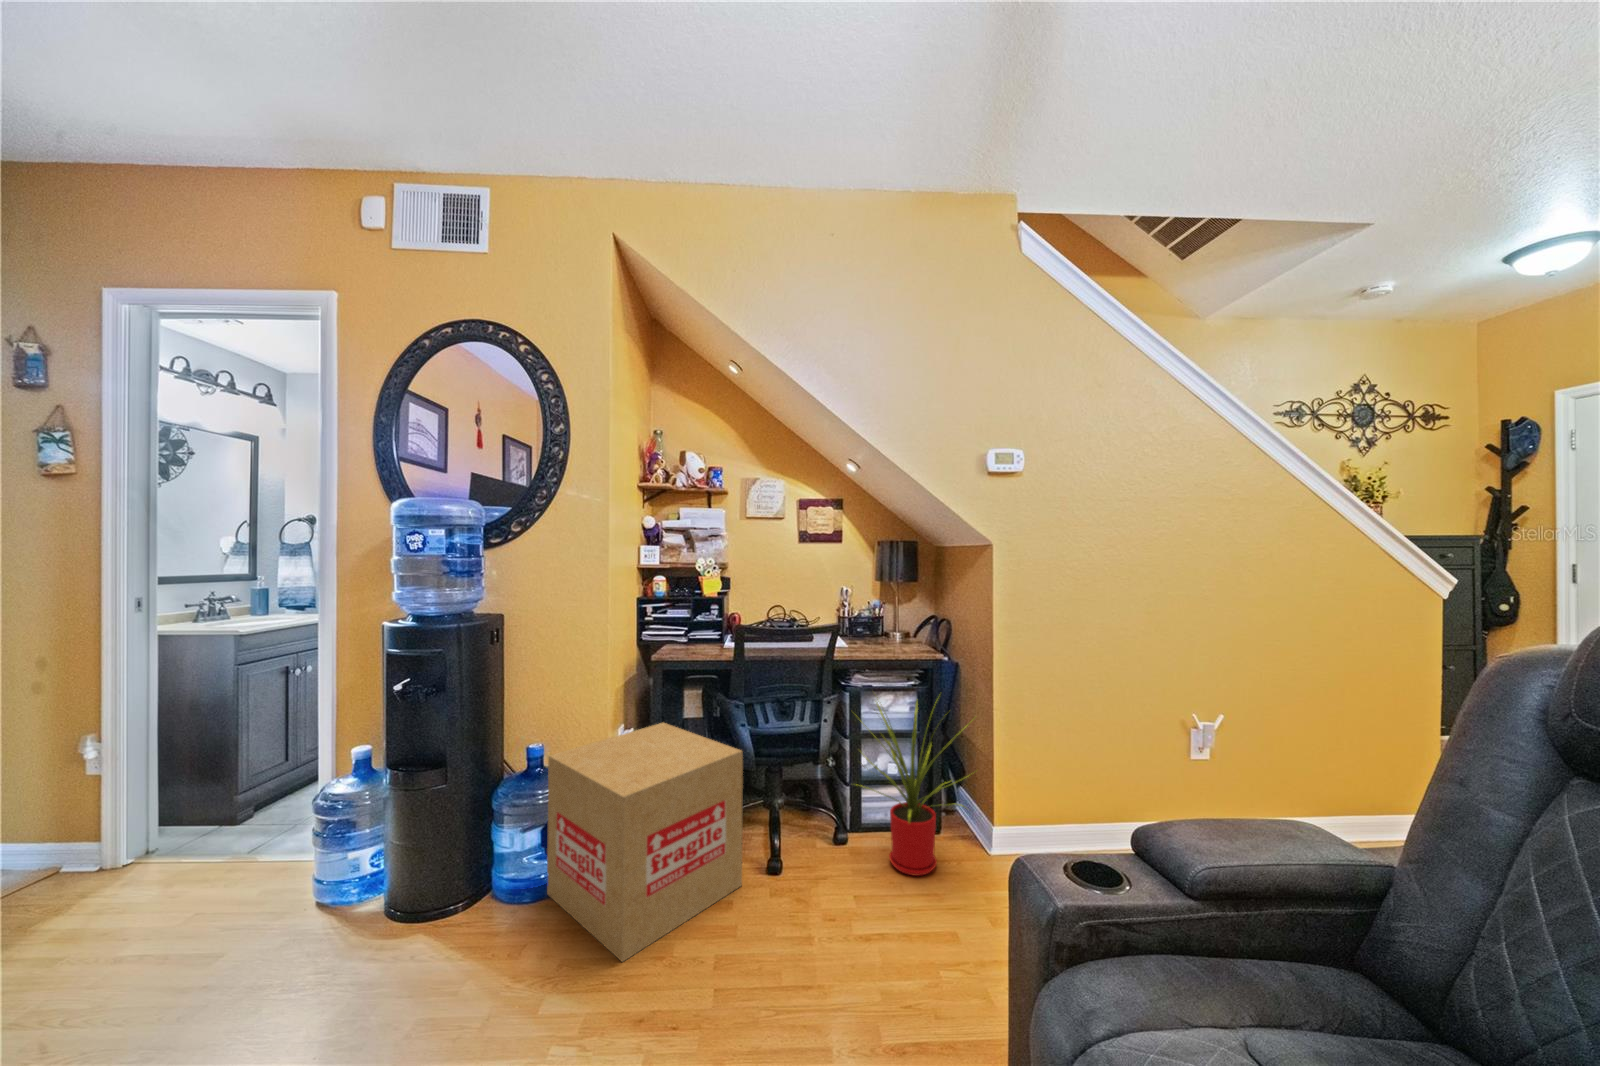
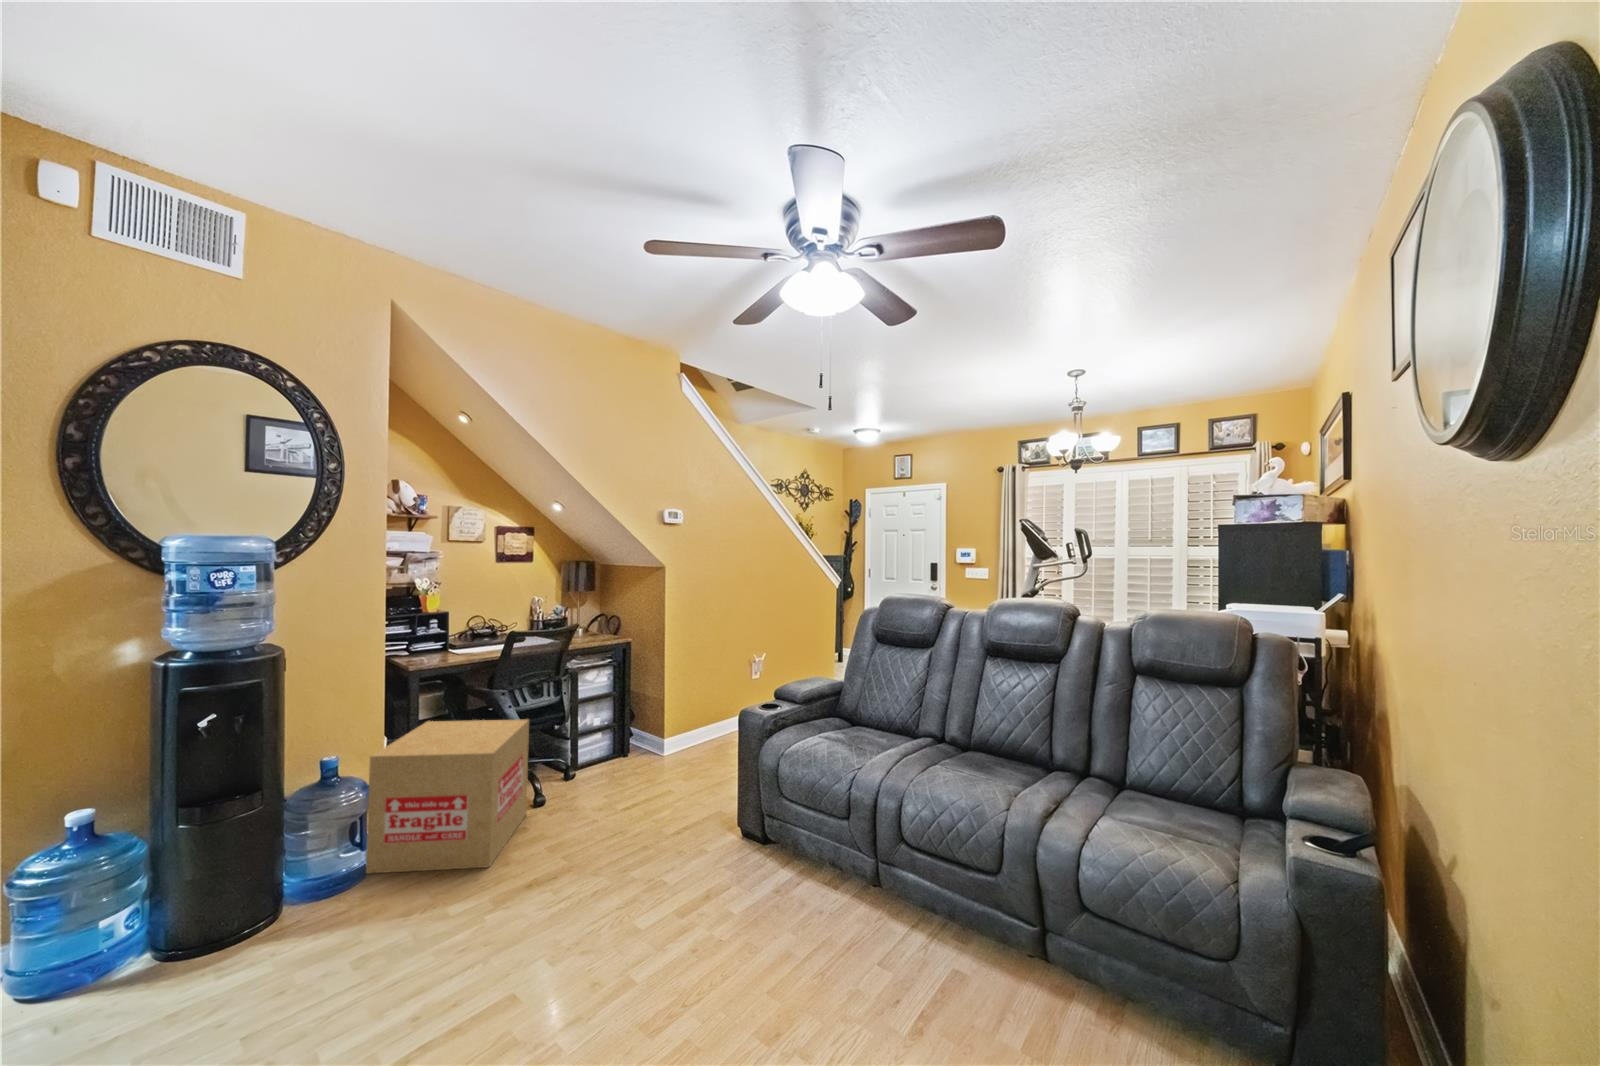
house plant: present [856,701,967,876] -> none [585,662,667,777]

